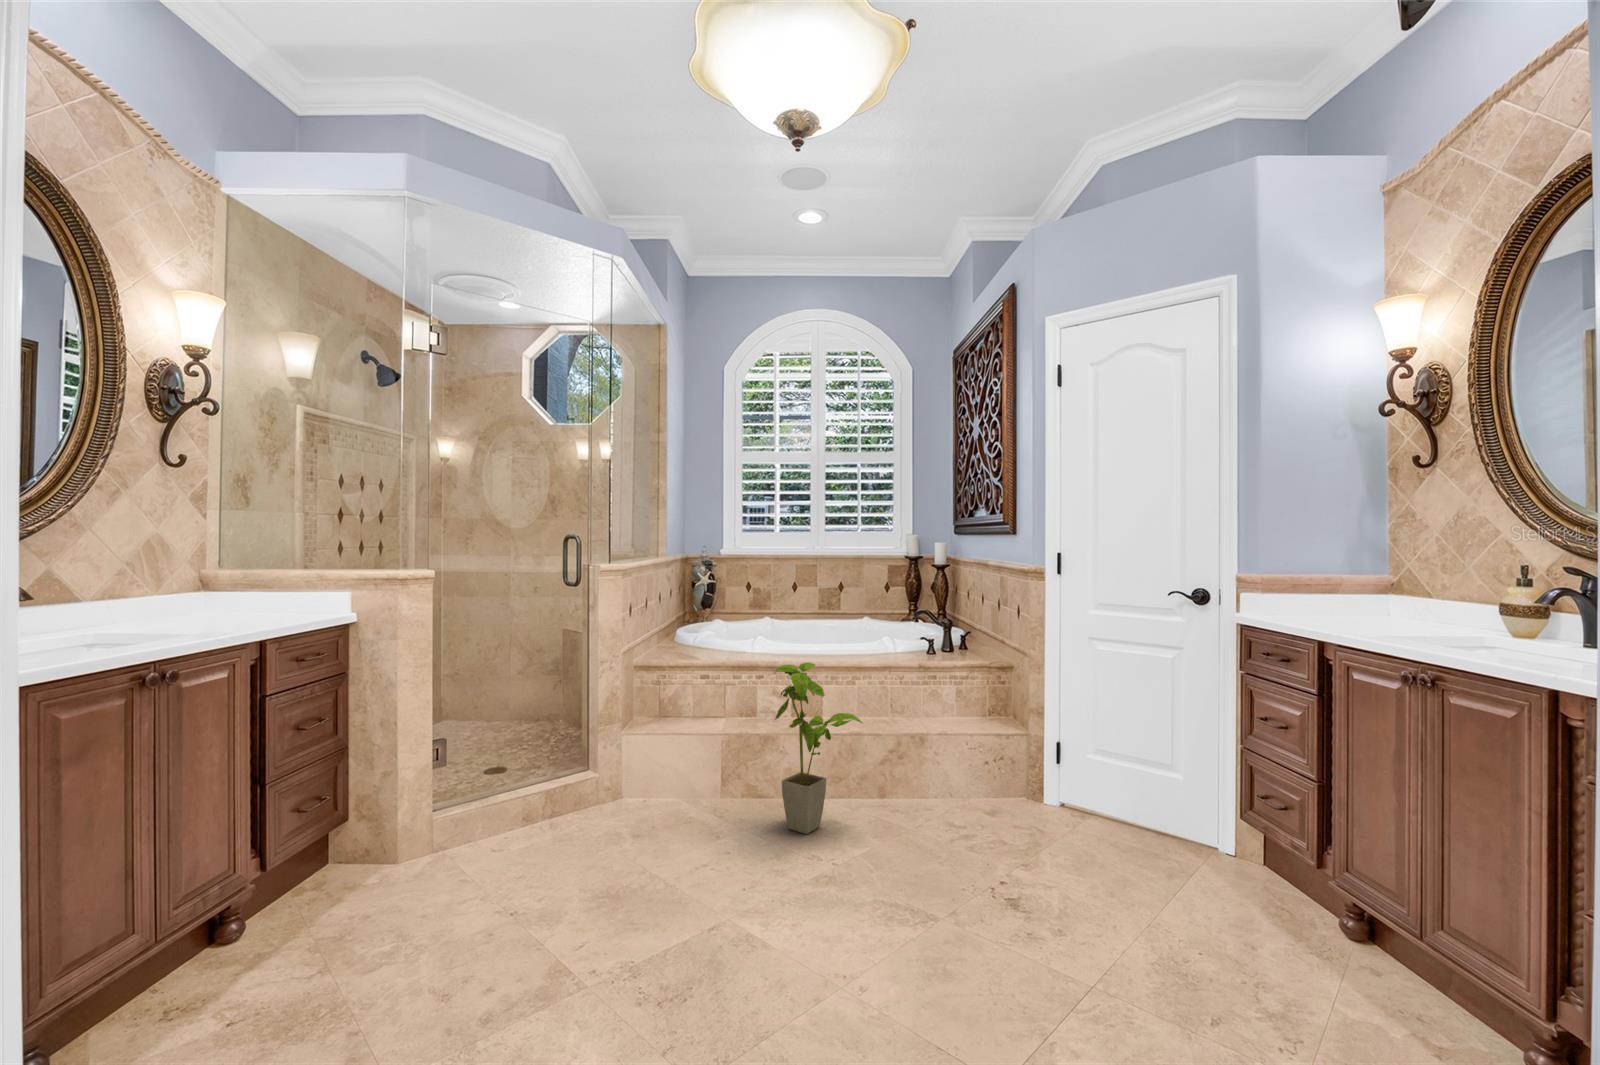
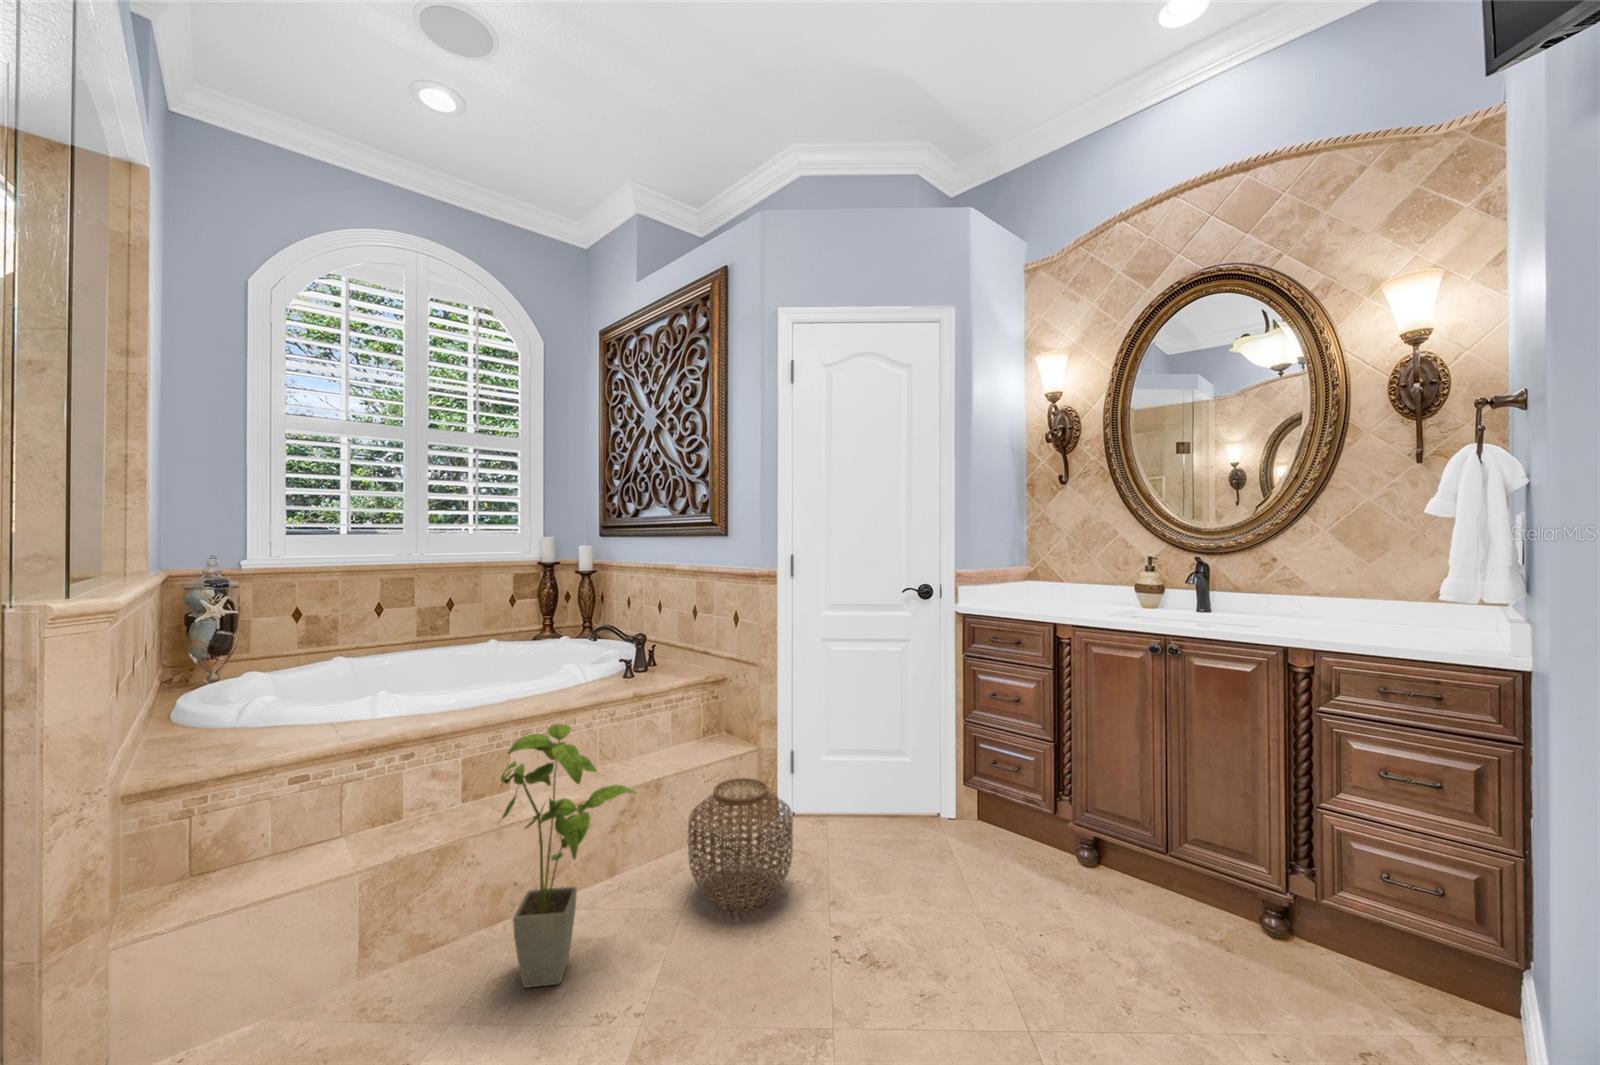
woven basket: none [916,739,1005,845] -> present [688,778,793,911]

